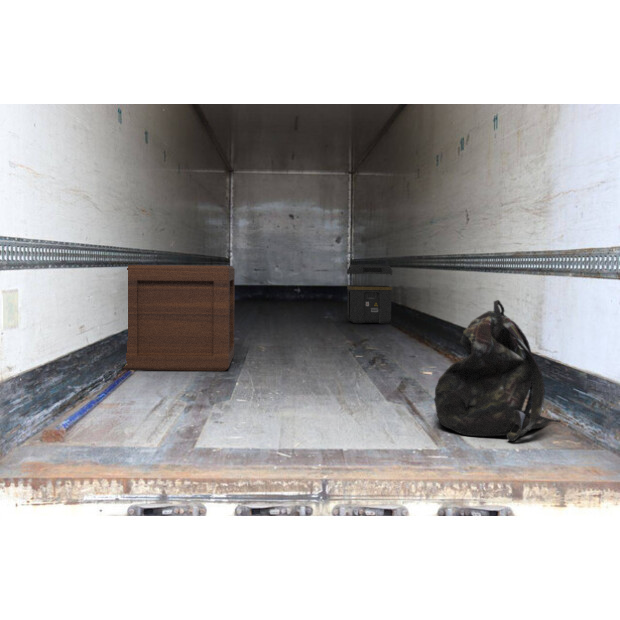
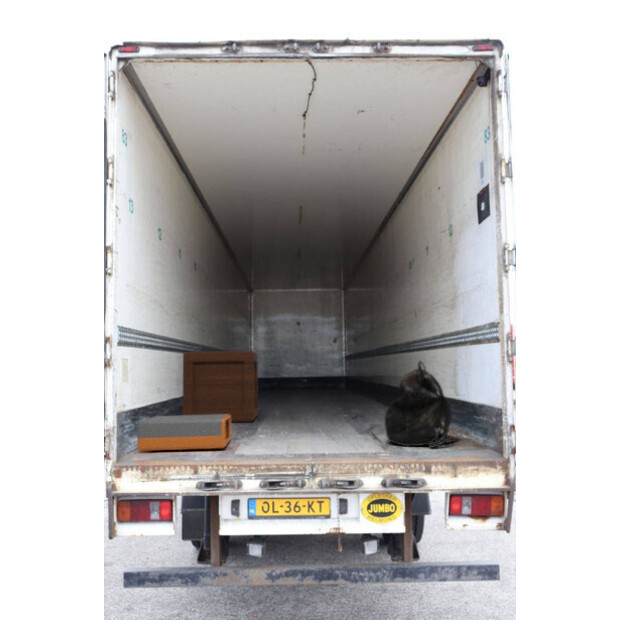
toolbox: present [347,265,393,324] -> none [338,355,371,397]
storage box: none [36,373,192,437] -> present [137,414,231,451]

